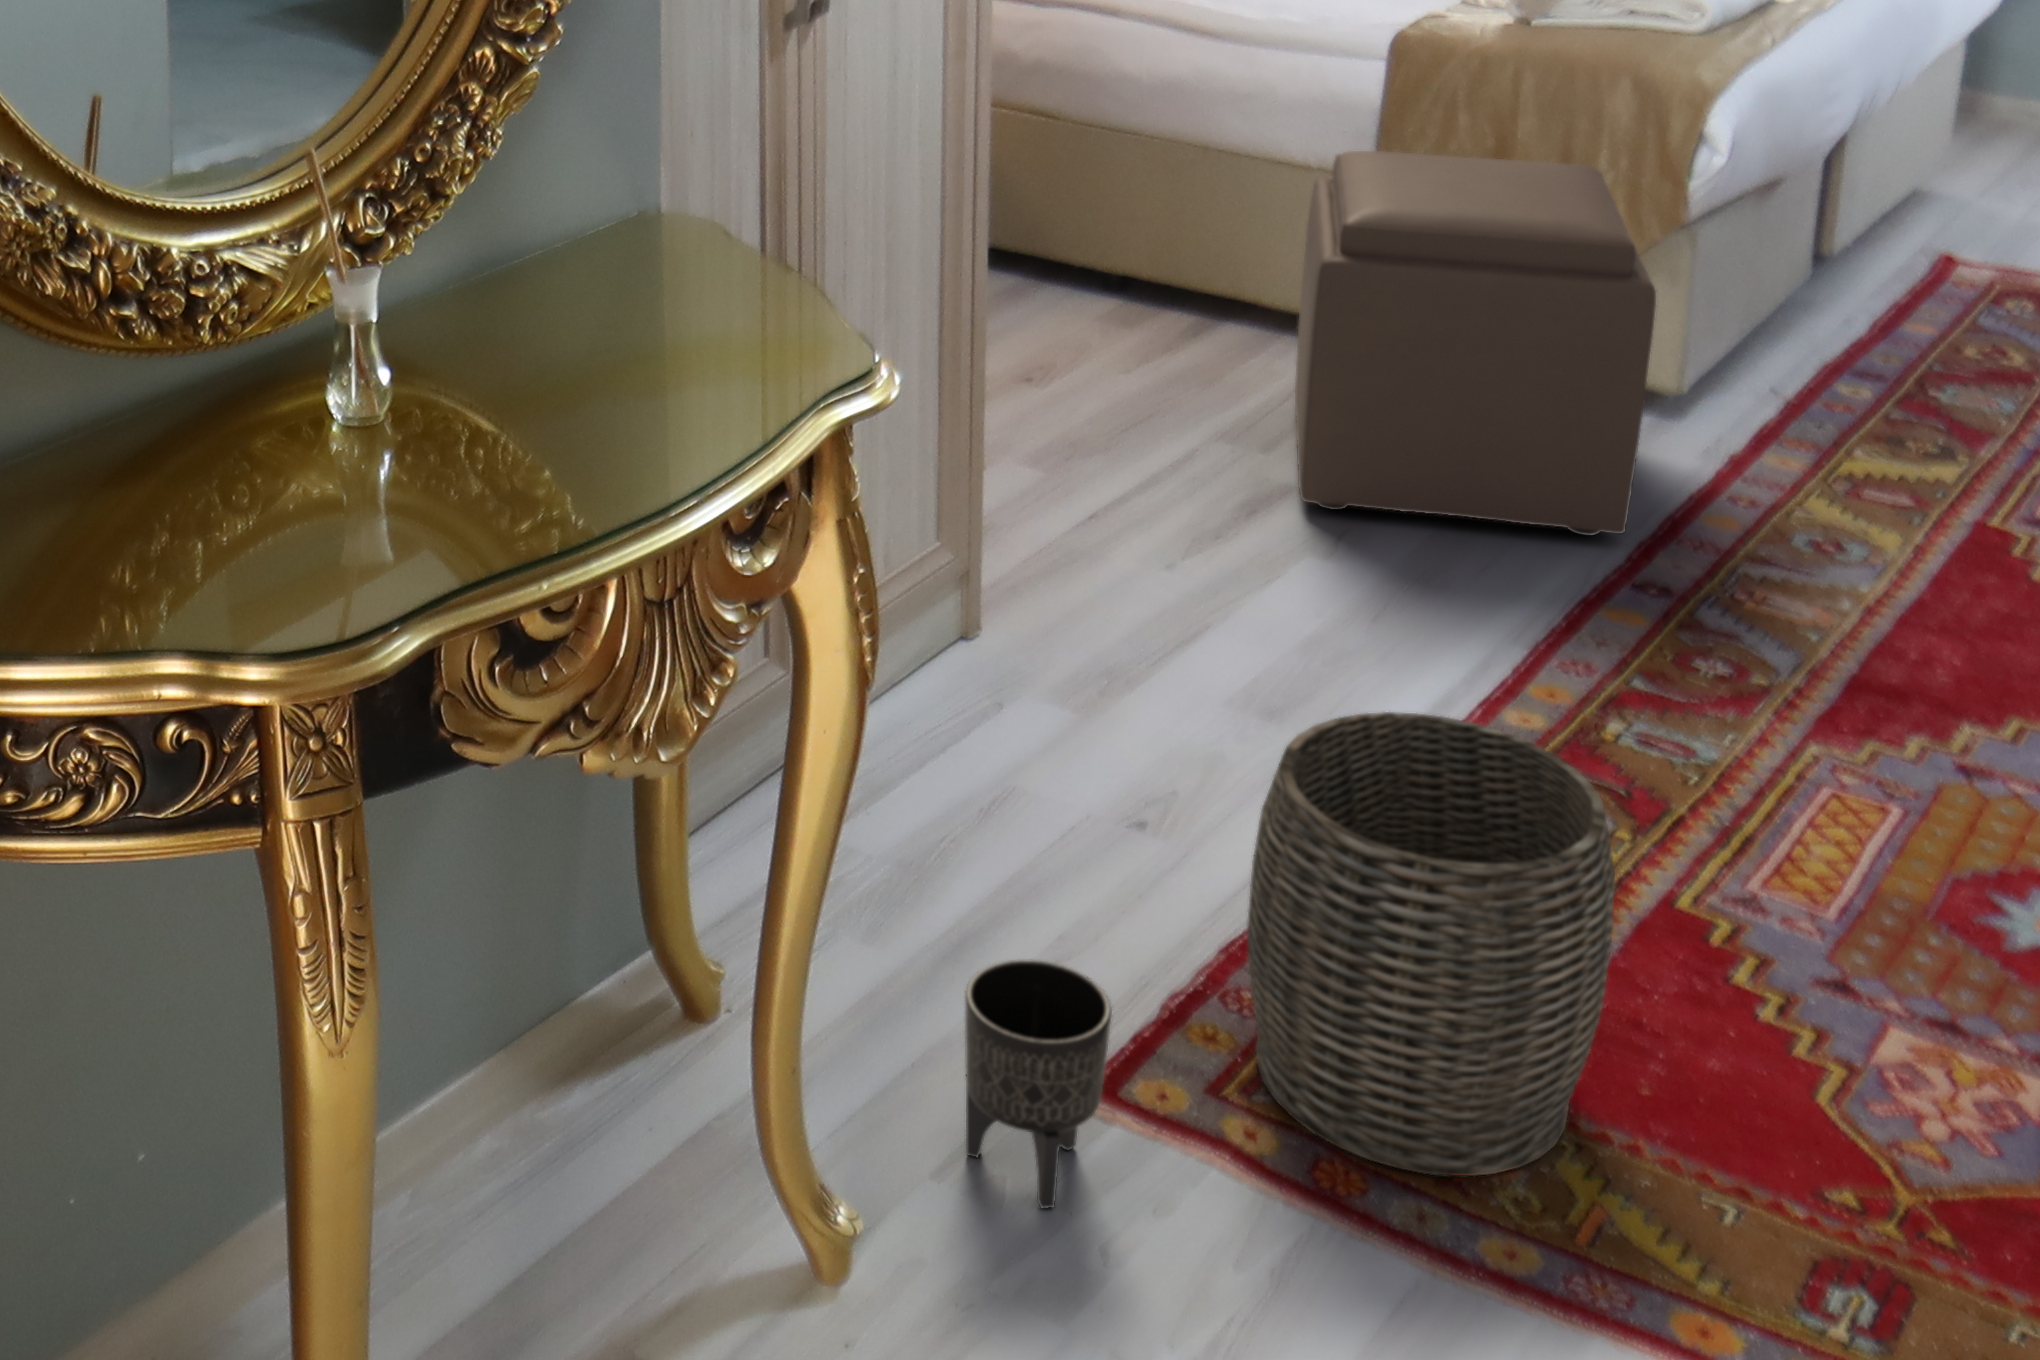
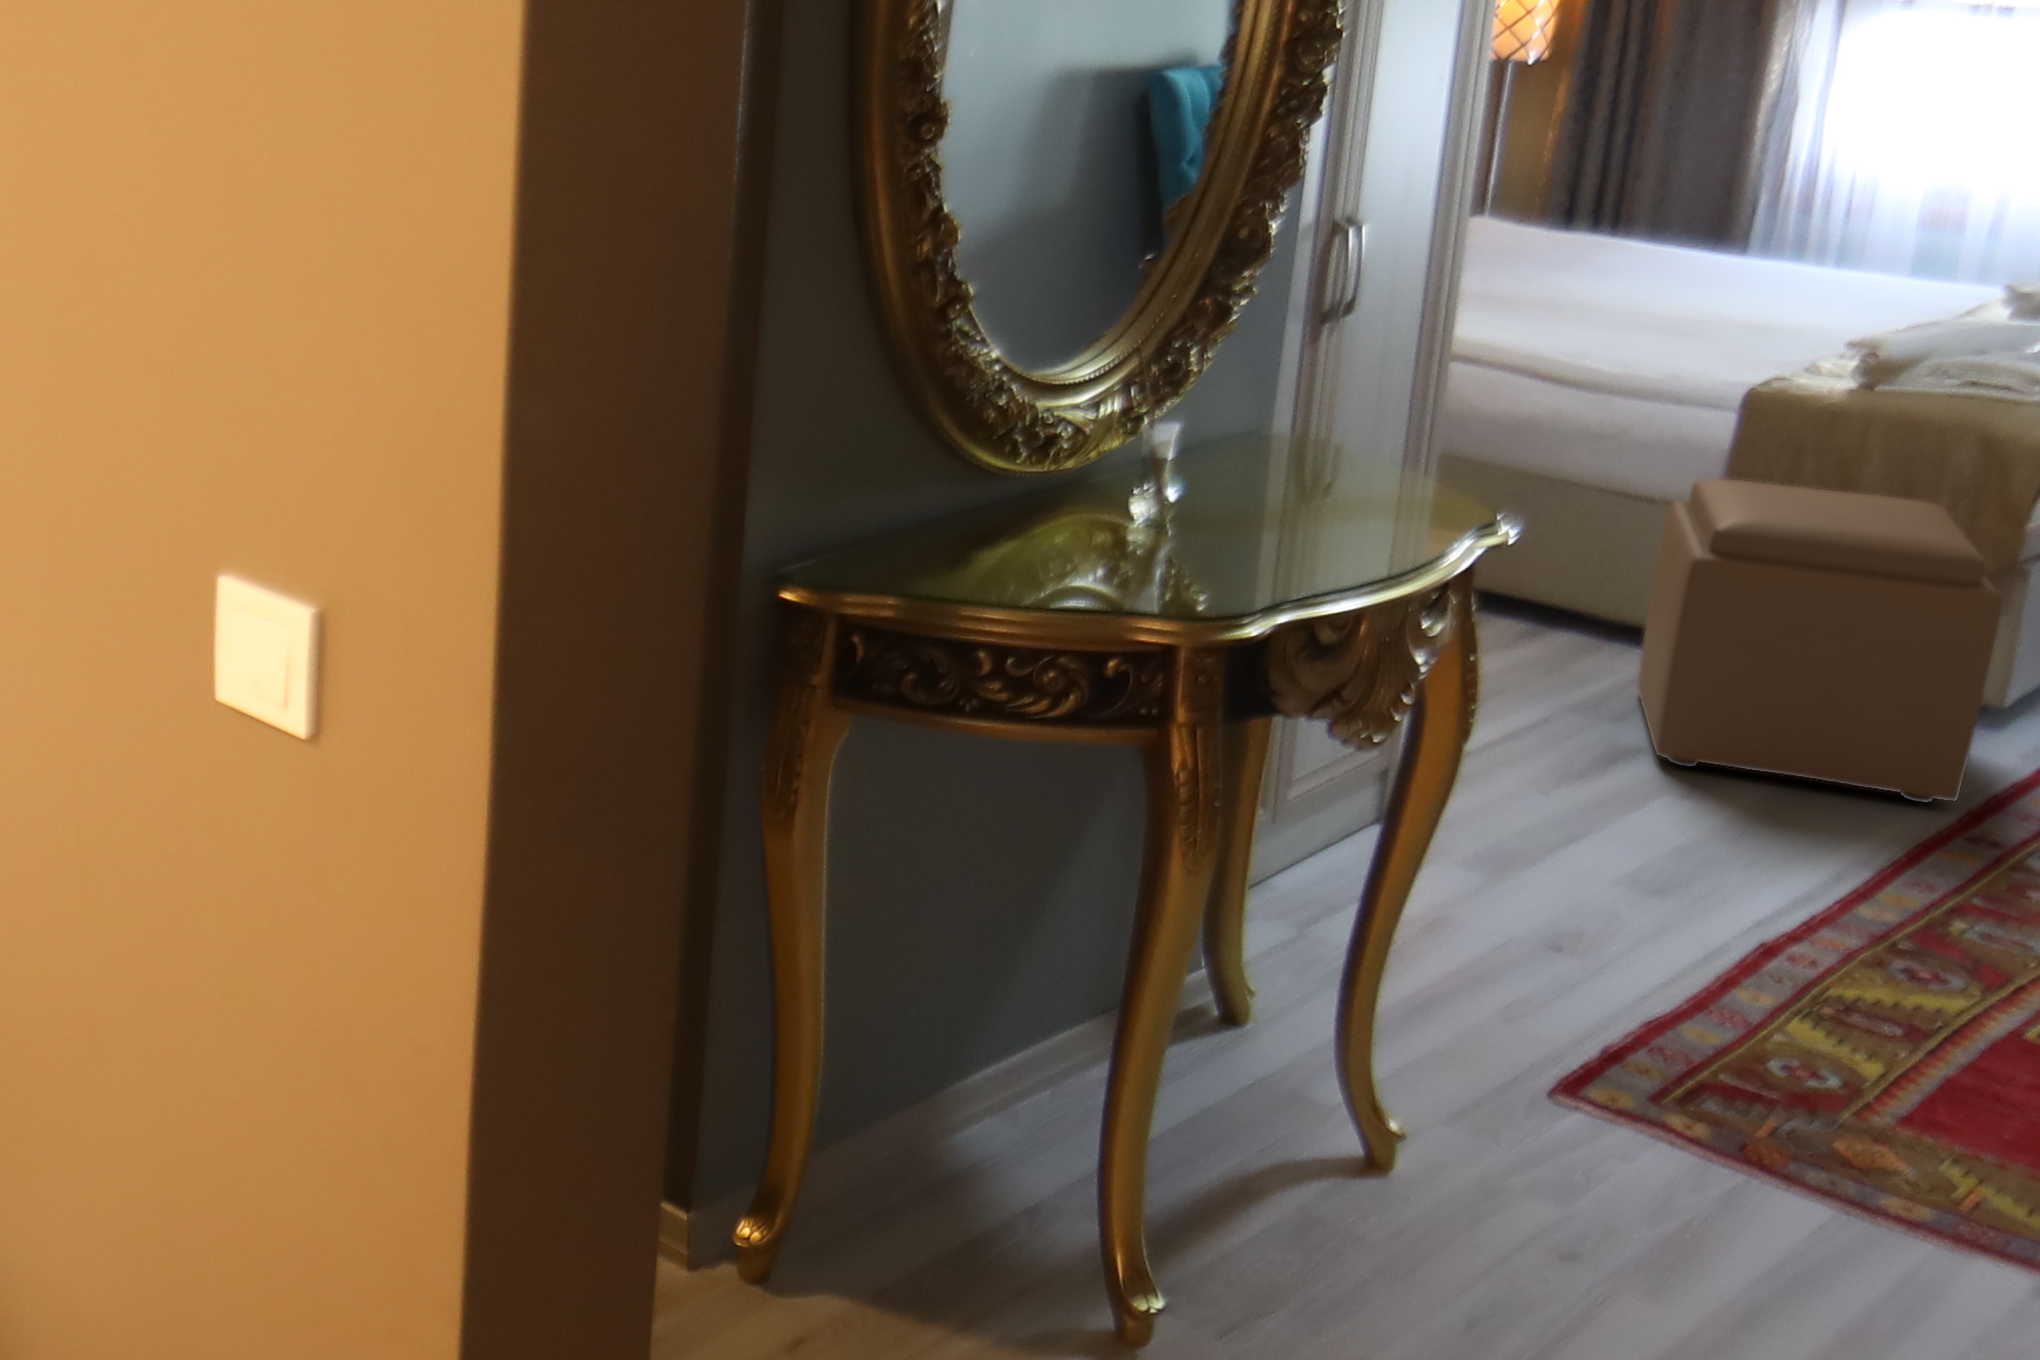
woven basket: present [1247,712,1615,1176] -> none [1685,842,2001,1163]
planter: present [965,959,1112,1208] -> none [1472,976,1602,1144]

